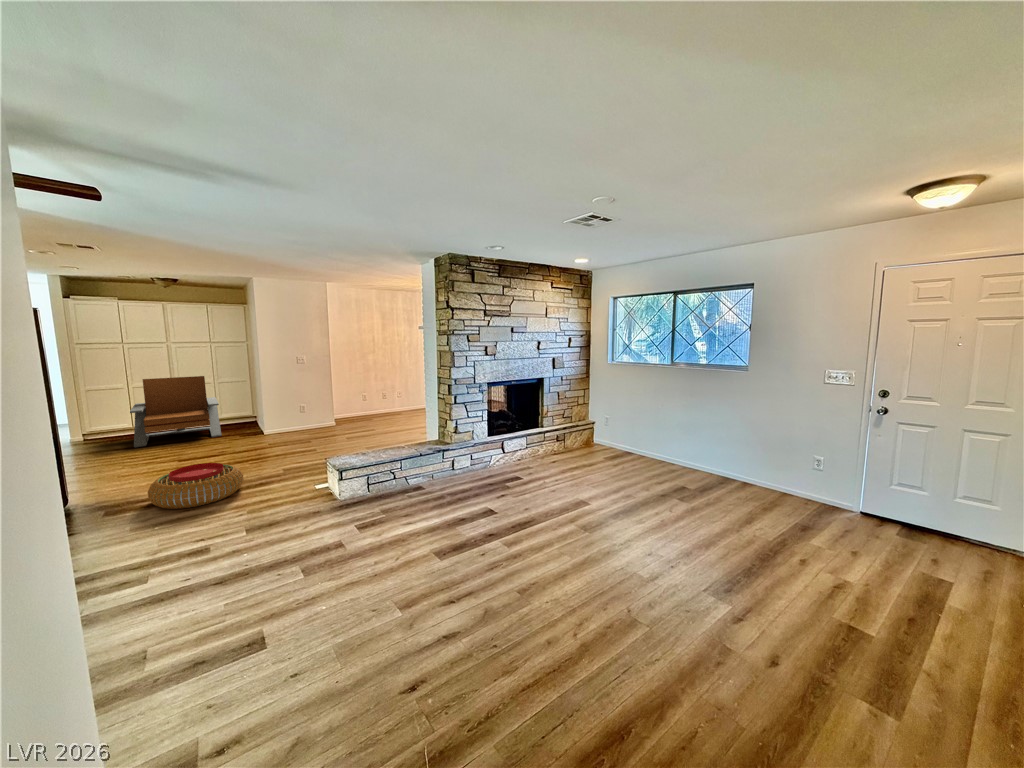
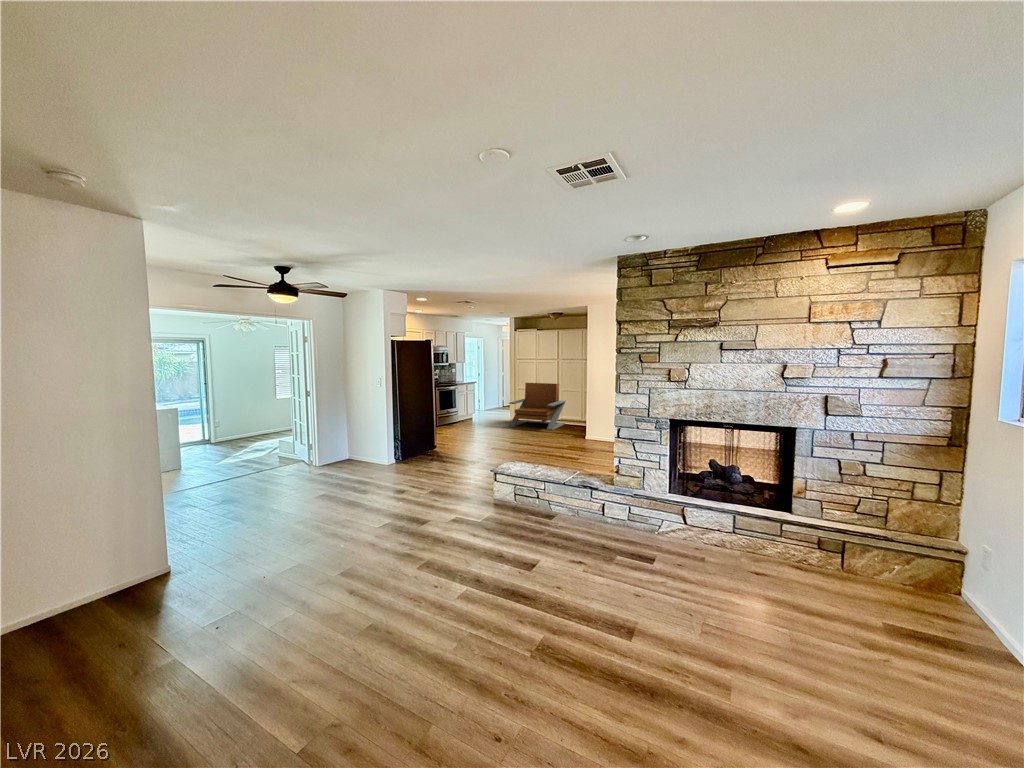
pouf: present [148,463,244,509] -> none [439,441,490,468]

